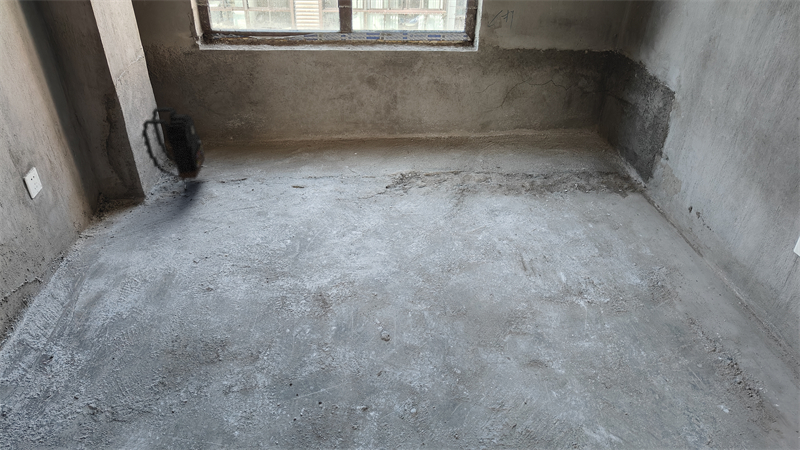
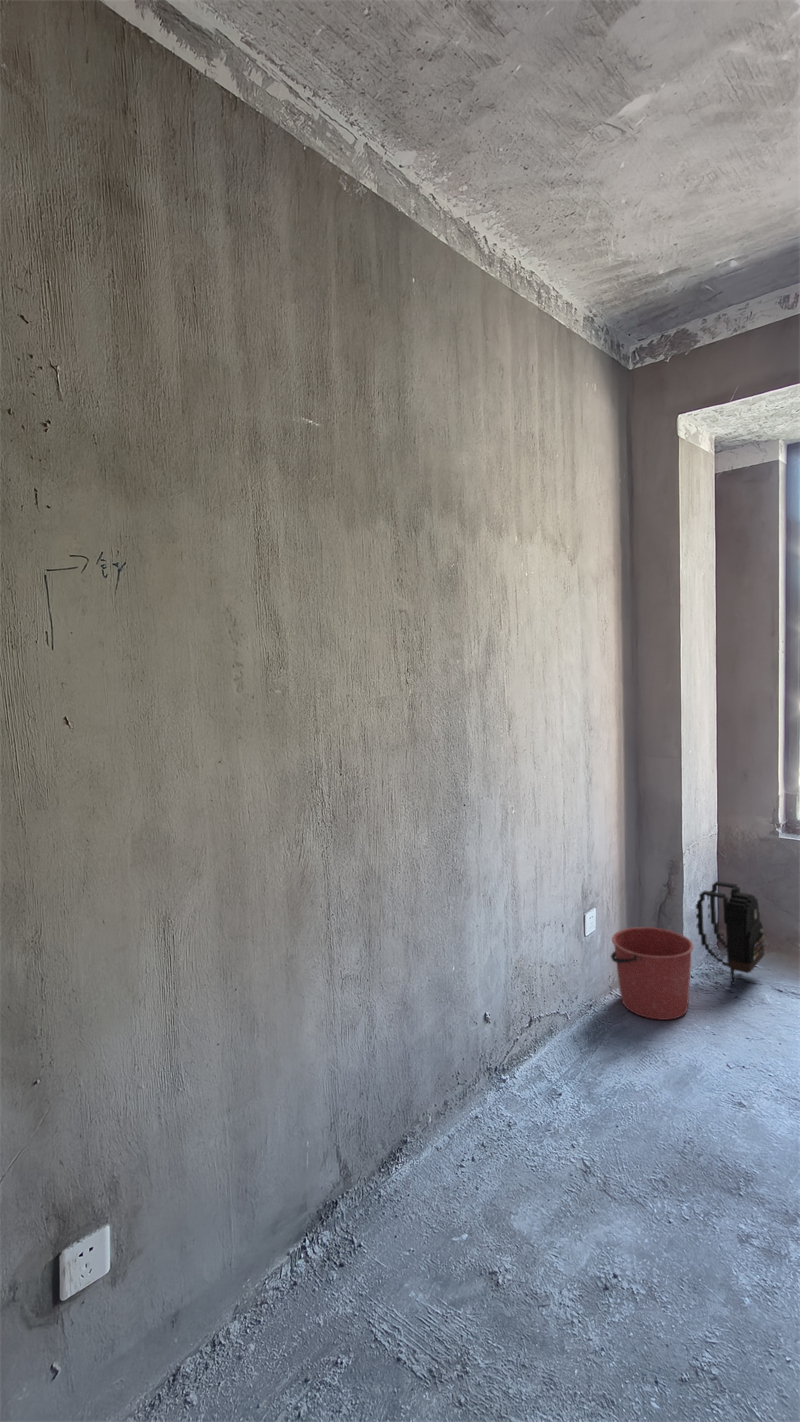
bucket: none [66,165,154,247] -> present [611,927,693,1020]

